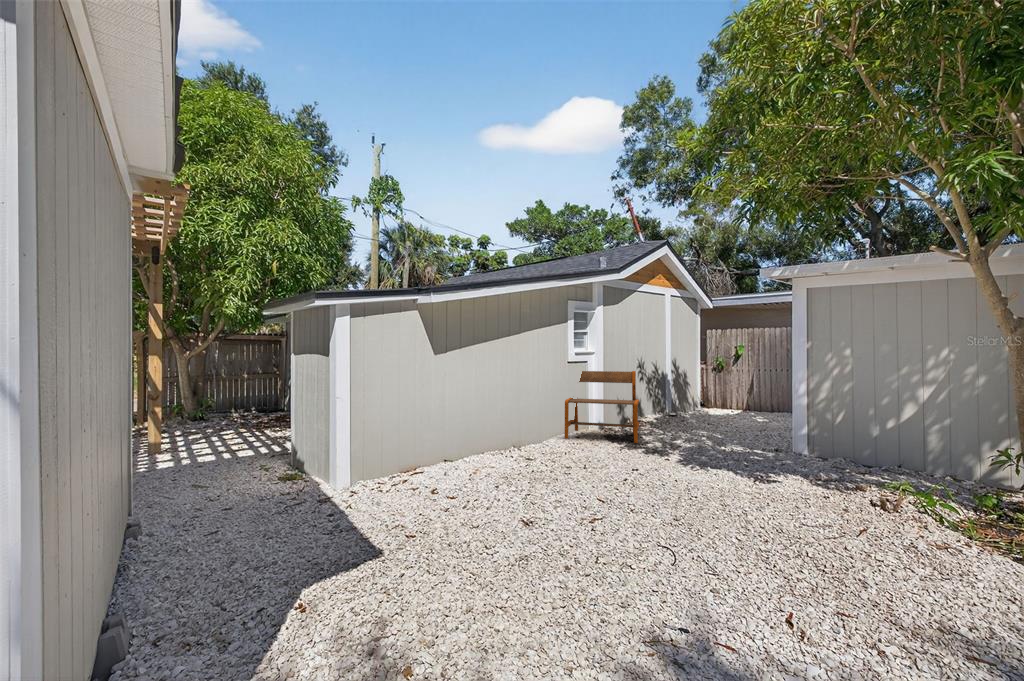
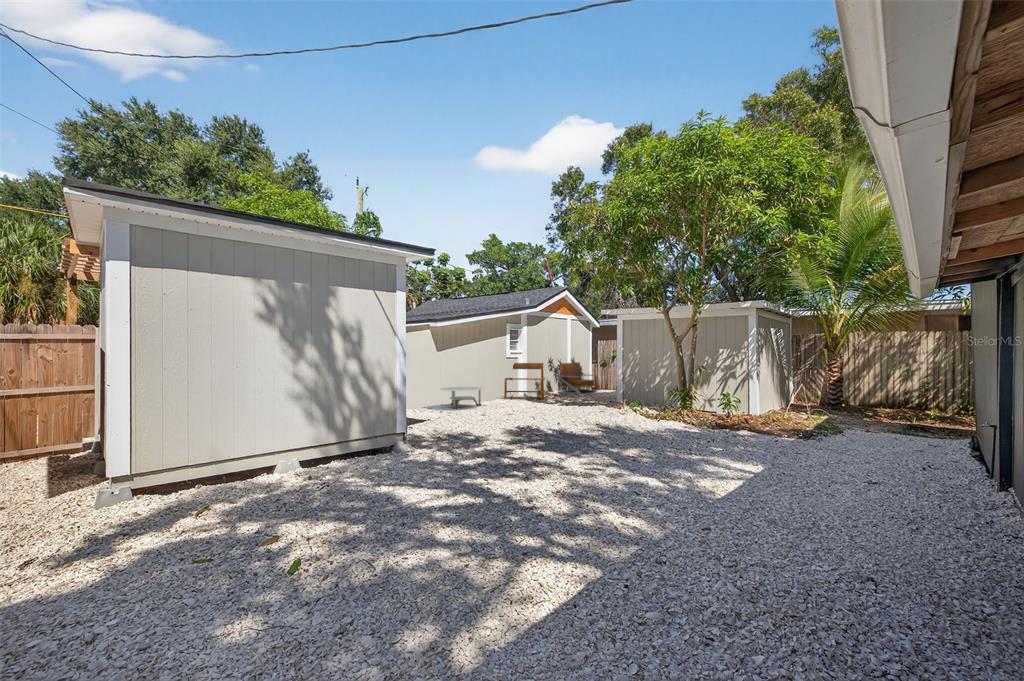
lounge chair: none [651,366,721,424] -> present [558,362,597,394]
round table: none [437,422,526,478] -> present [441,387,484,409]

